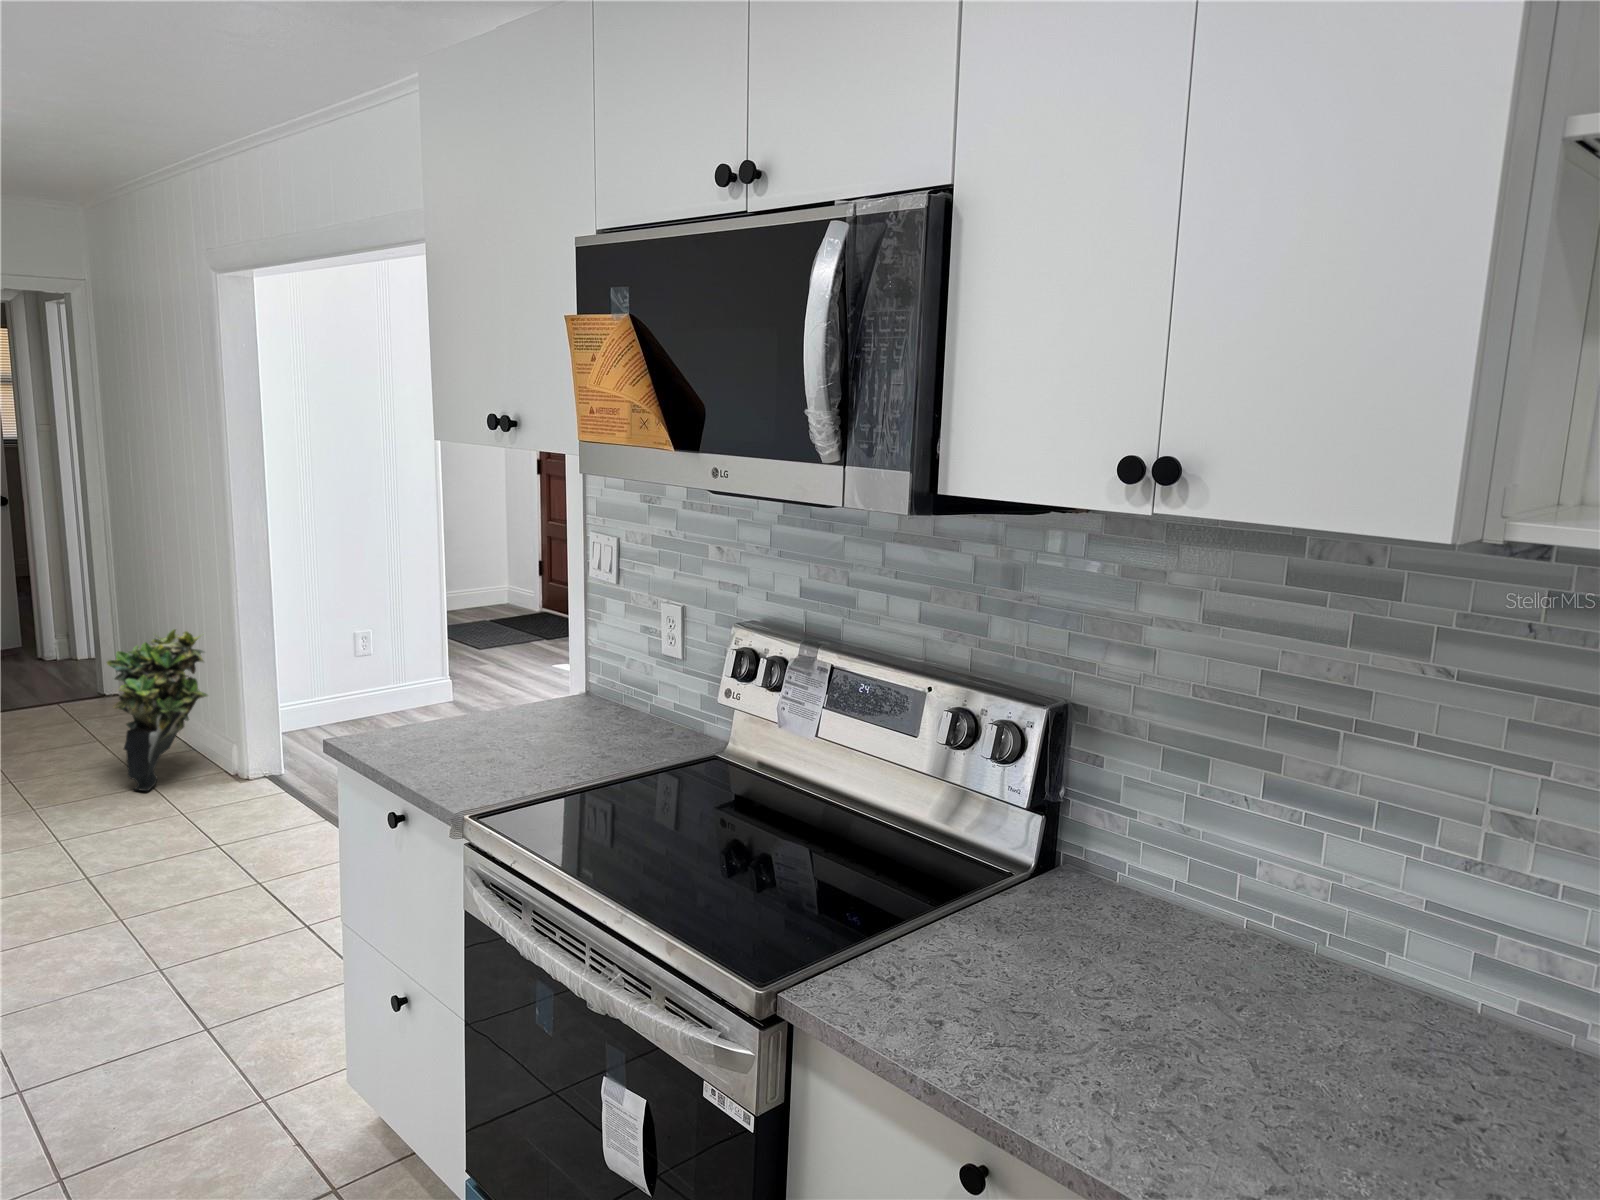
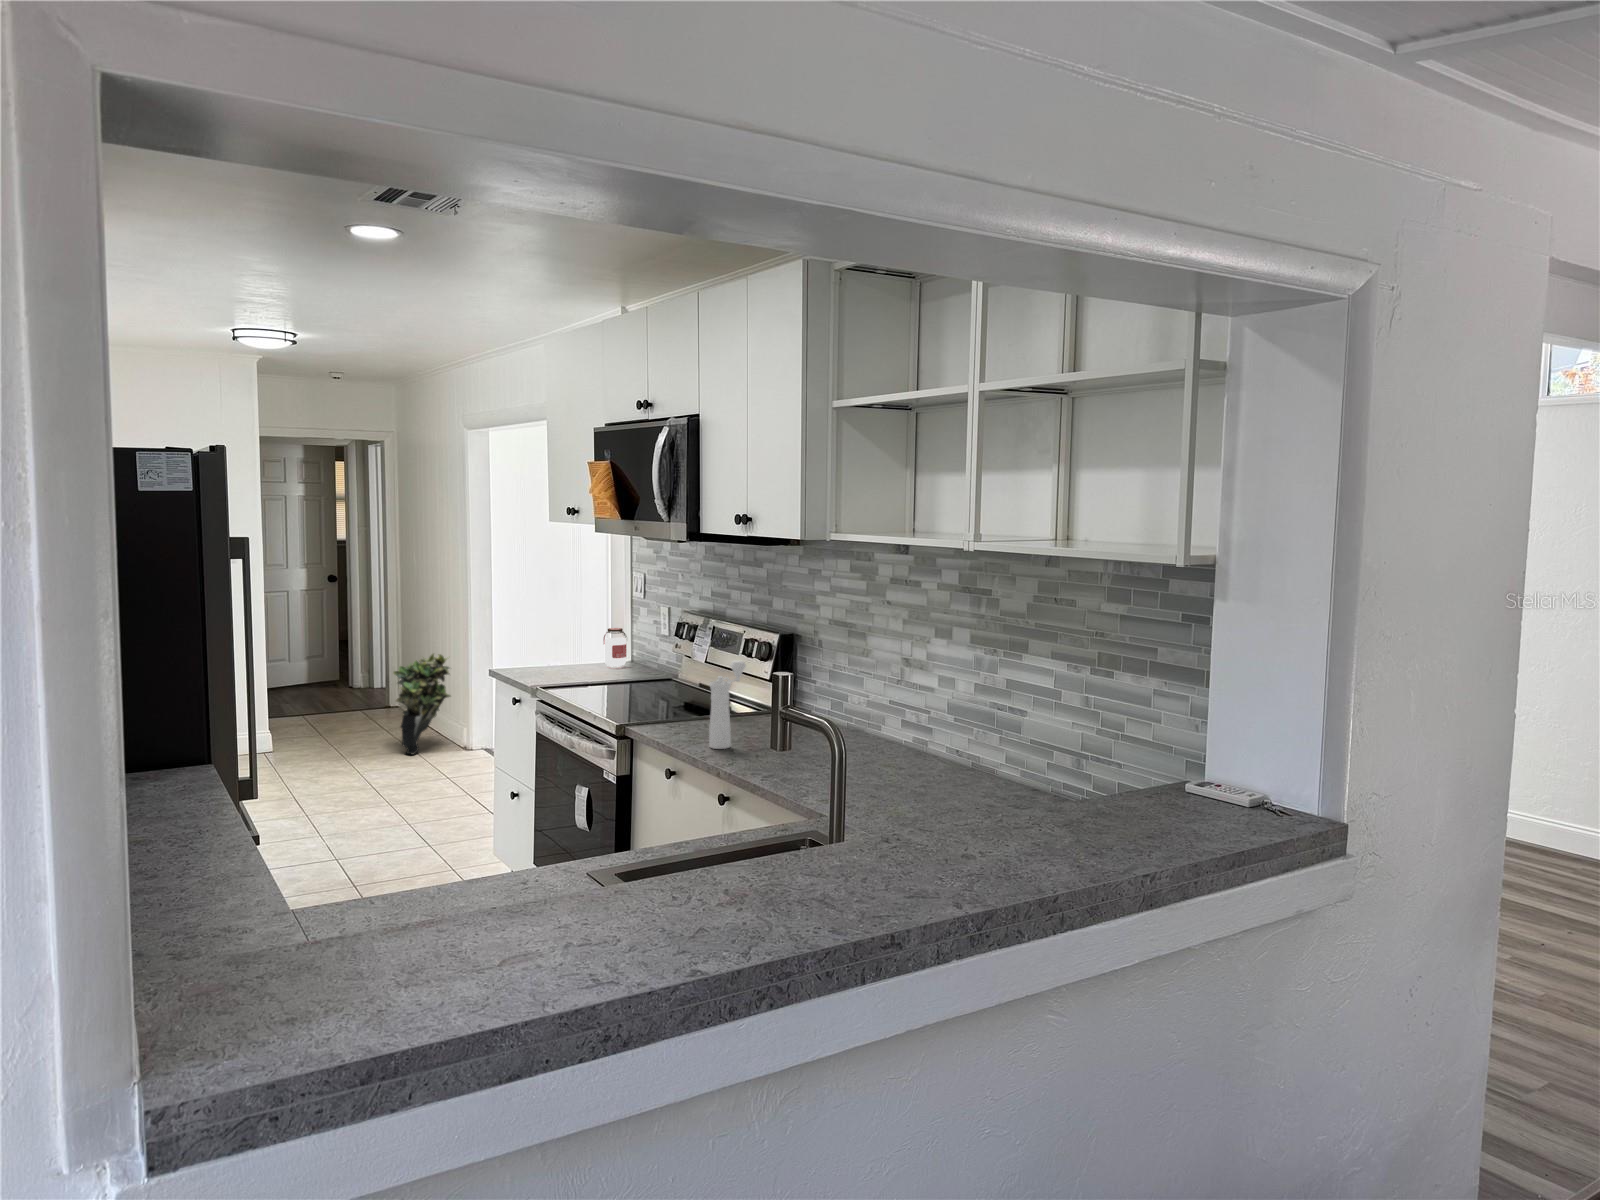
jar: none [556,646,602,723] -> present [603,628,627,667]
pepper mill: none [1114,852,1196,1137] -> present [709,661,746,749]

